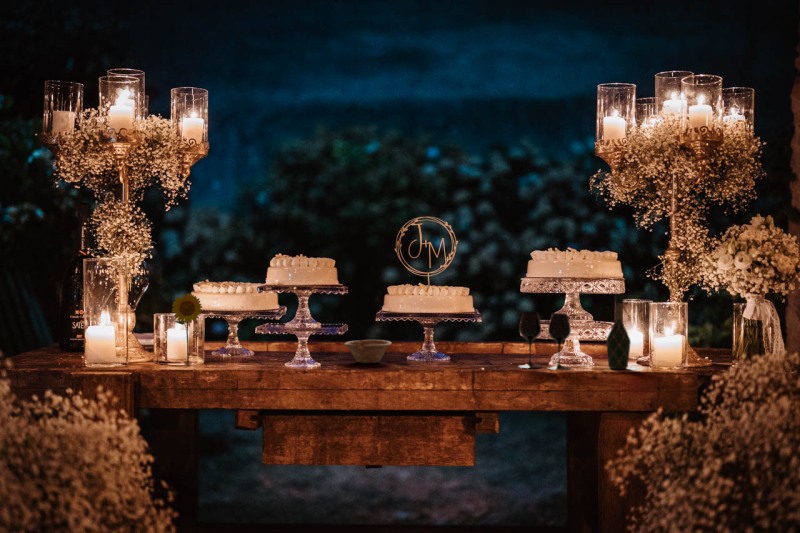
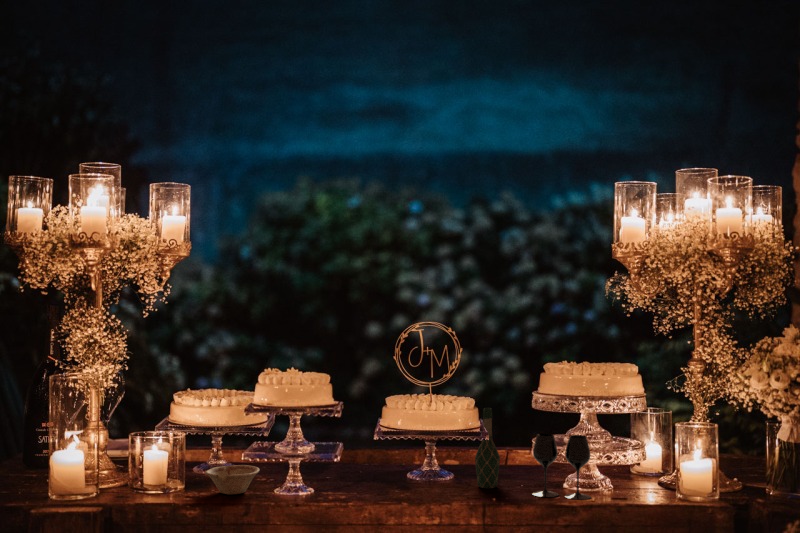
flower: present [172,294,202,366] -> none [148,416,183,497]
wine bottle: present [606,294,631,369] -> present [475,408,500,488]
dish: present [344,340,392,363] -> present [205,465,259,495]

